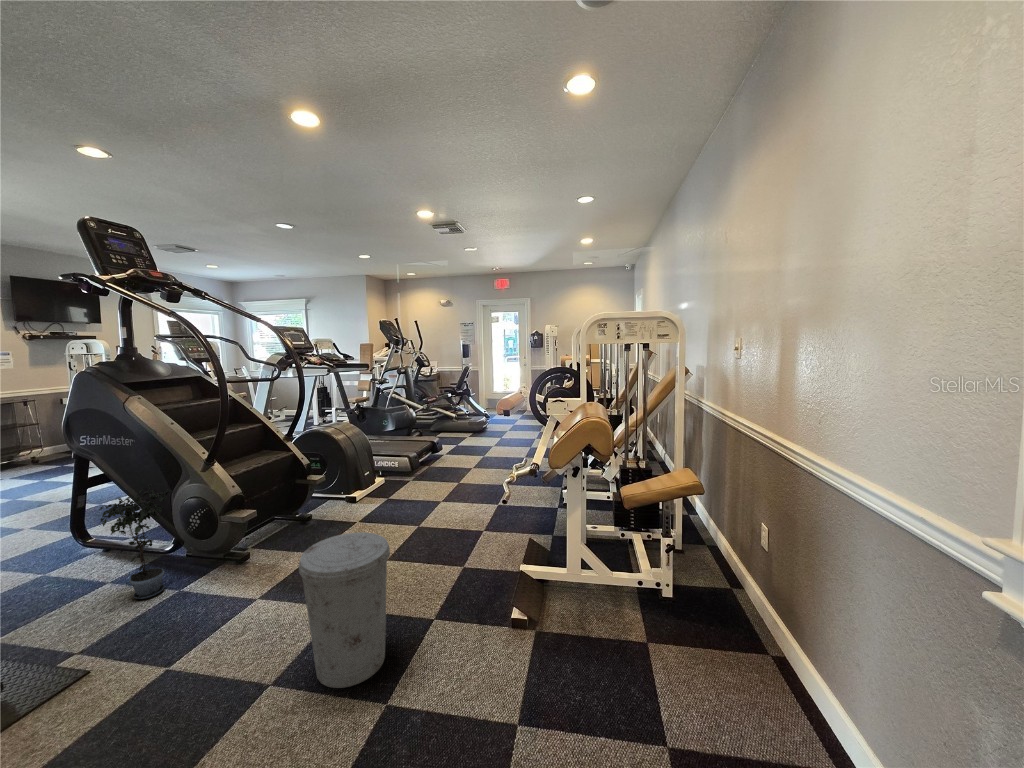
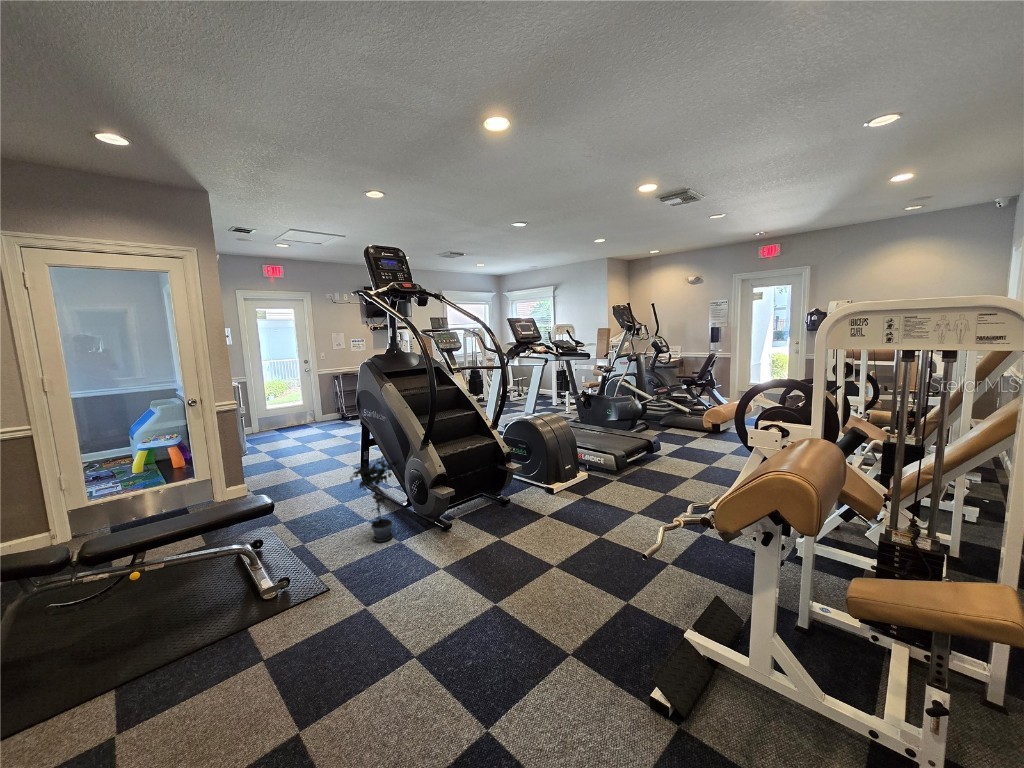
trash can: present [299,532,390,688] -> none [433,541,517,694]

